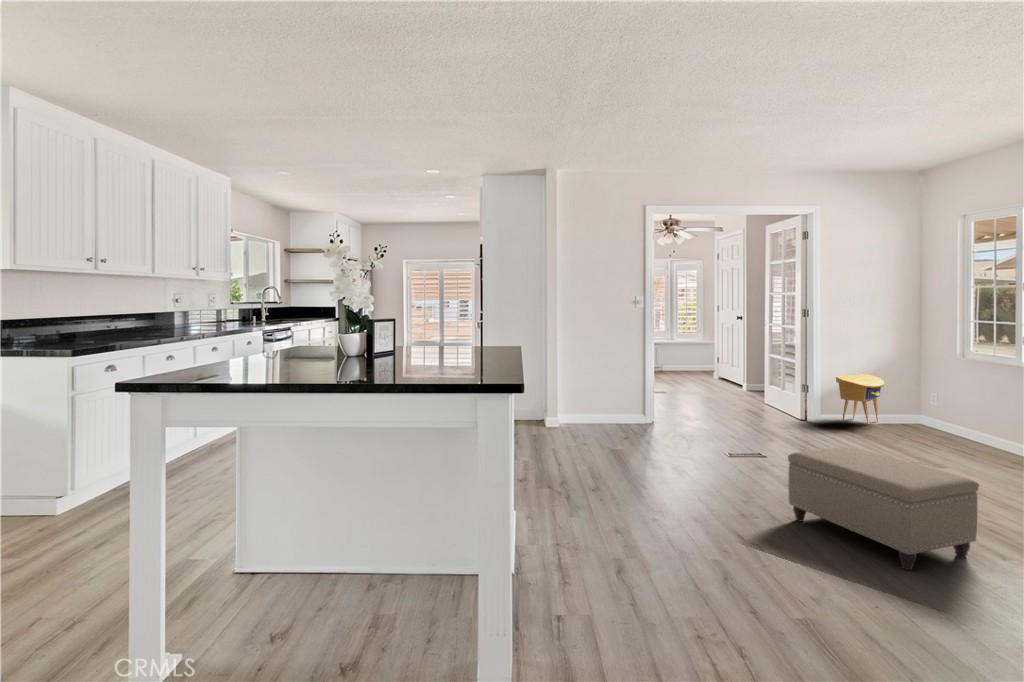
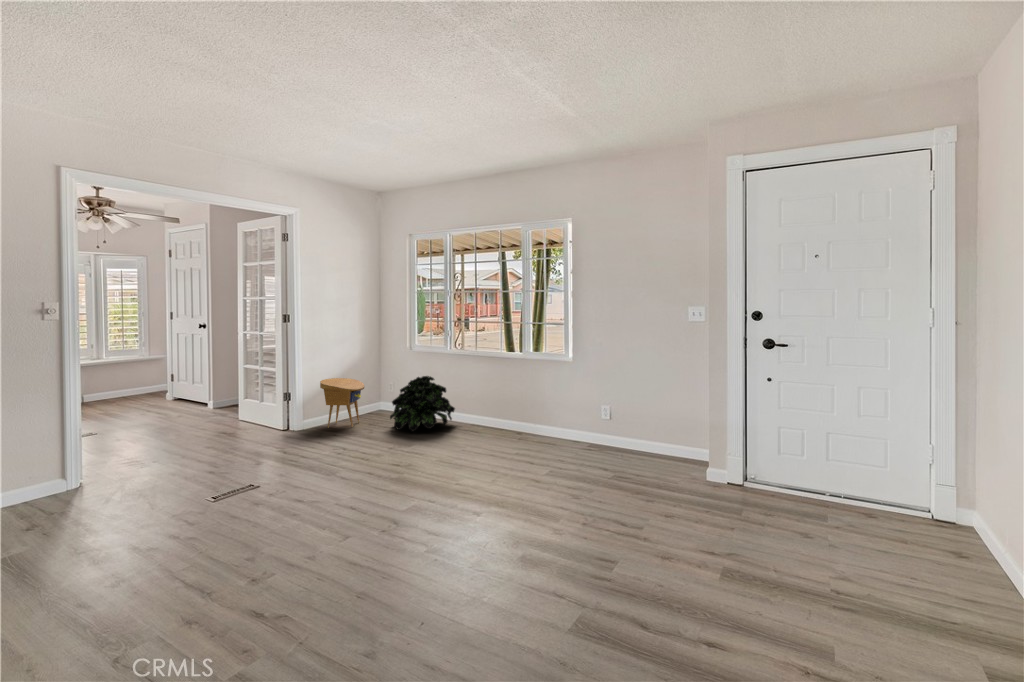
potted plant: none [910,379,999,438] -> present [390,376,455,431]
ottoman: present [788,446,979,570] -> none [327,464,540,616]

